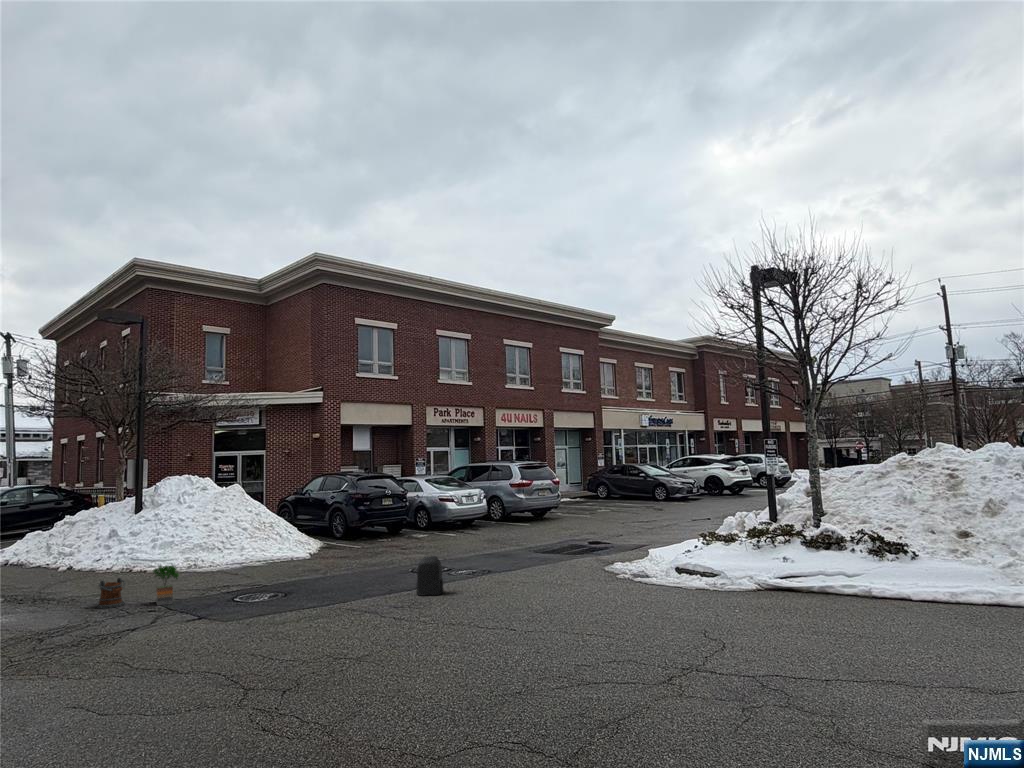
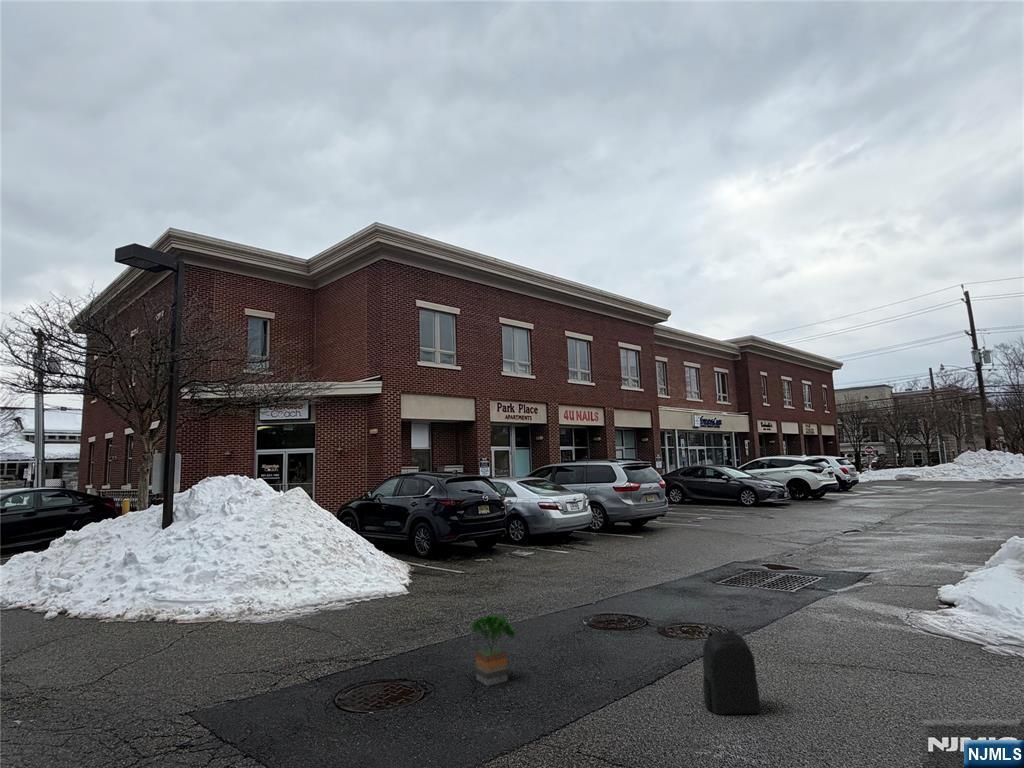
potted tree: present [153,566,179,605] -> present [471,615,515,686]
bucket: present [96,578,125,609] -> none [69,673,132,744]

